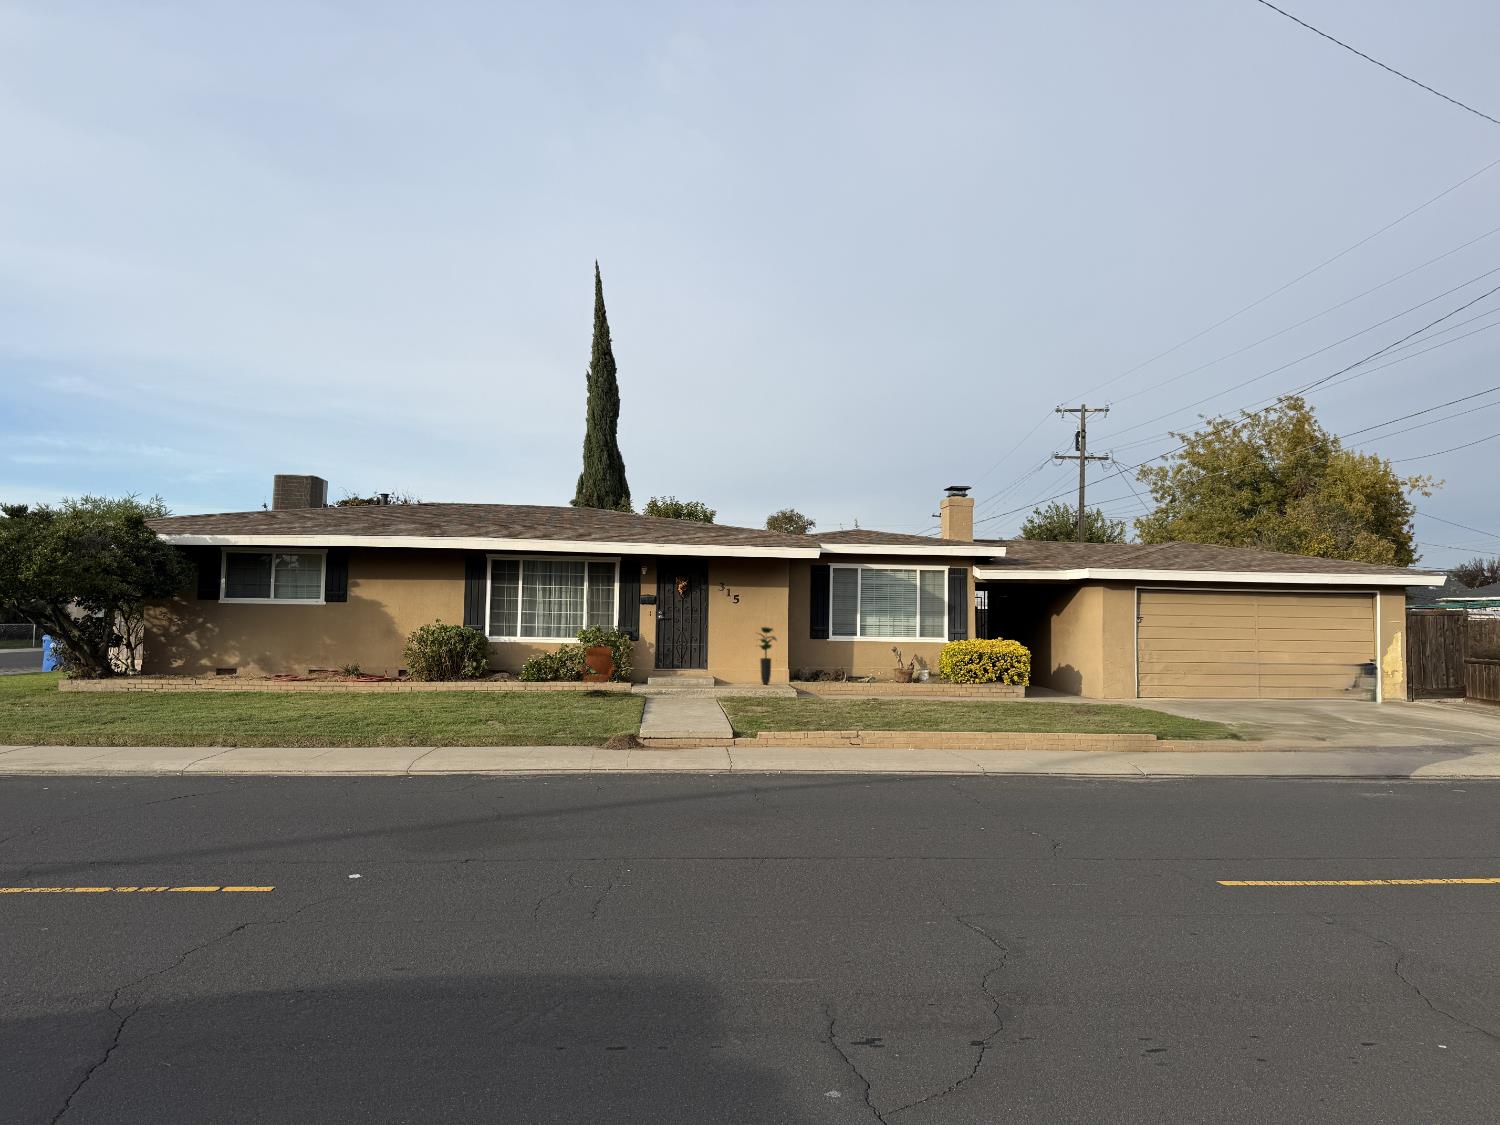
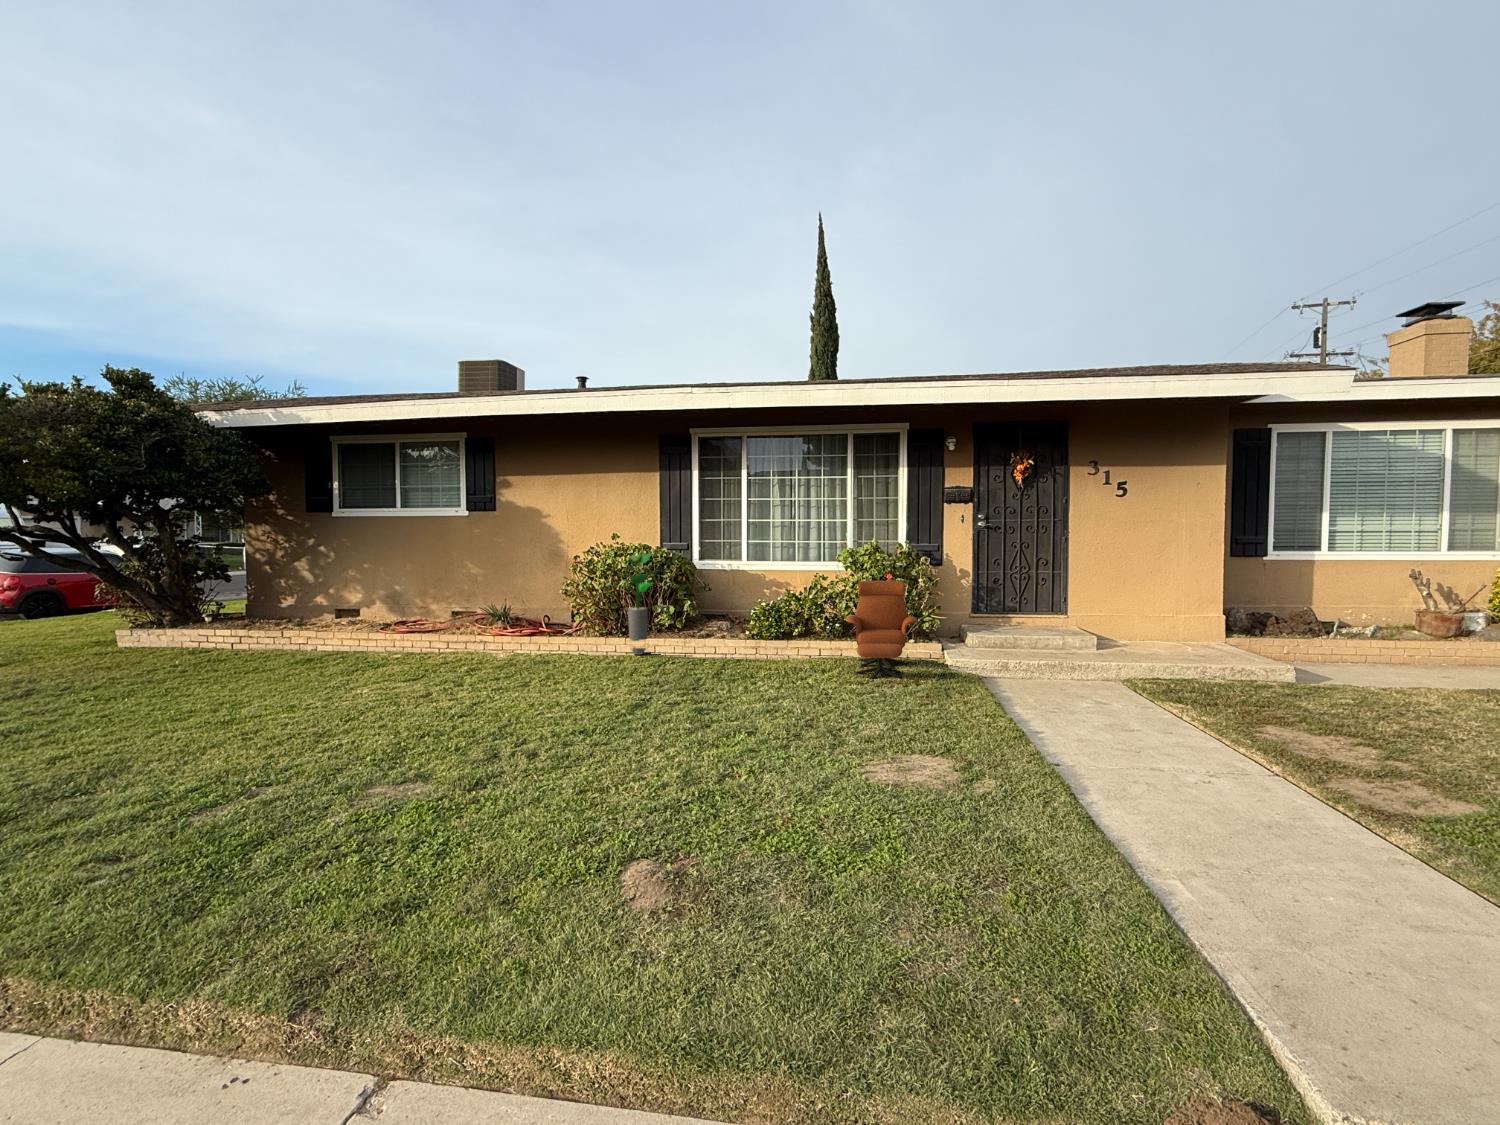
potted plant: present [759,627,776,684] -> present [626,553,652,655]

